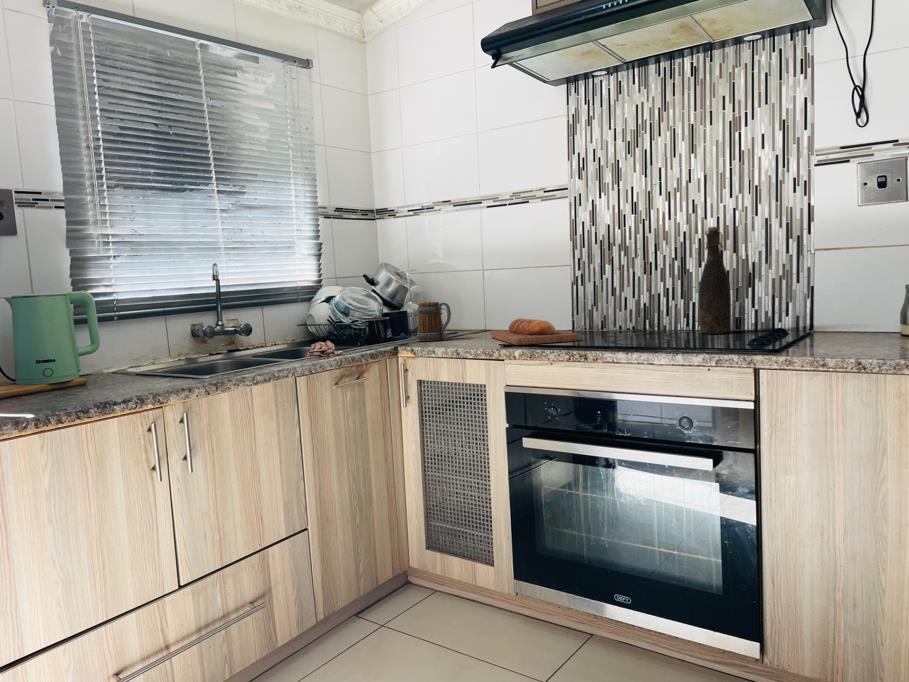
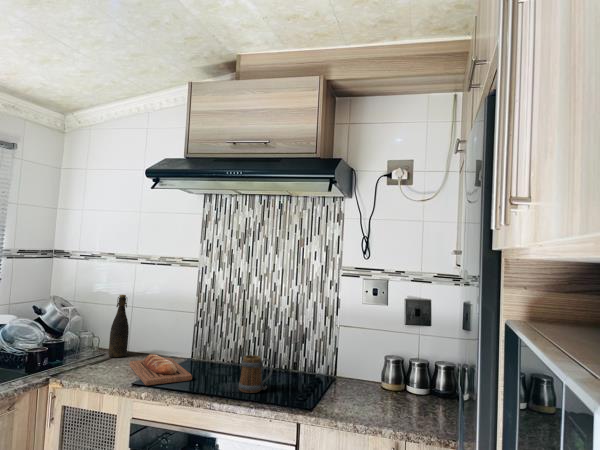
bottle: present [699,227,731,334] -> present [108,295,129,357]
mug: present [417,302,451,341] -> present [239,355,273,393]

